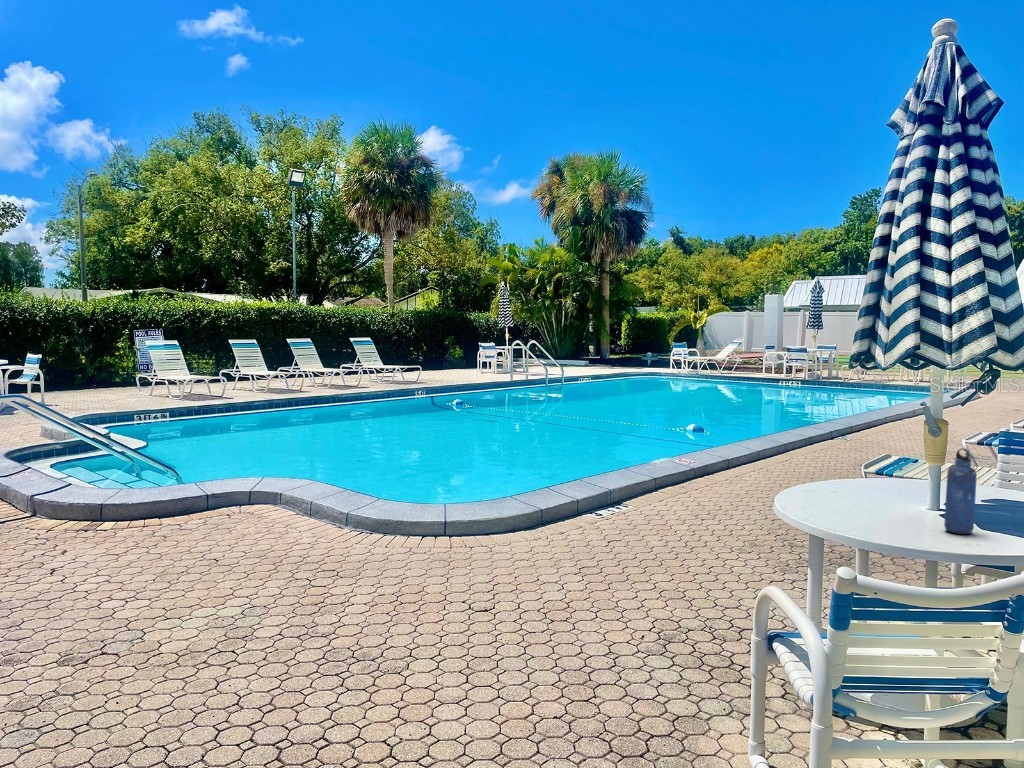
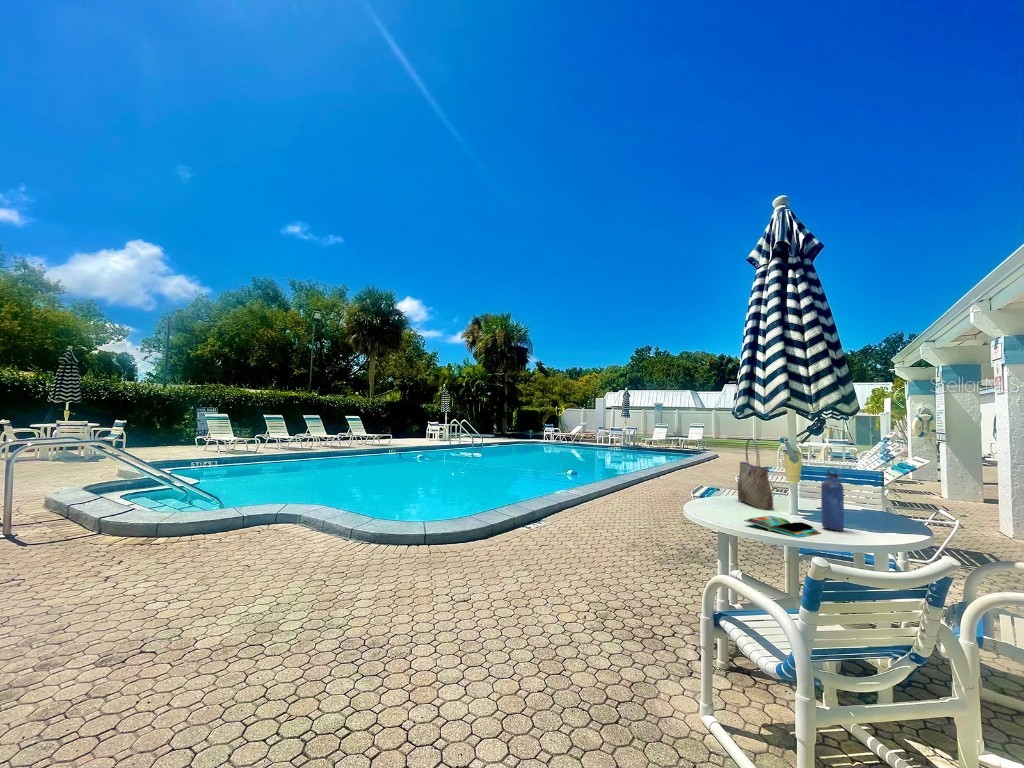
tote bag: none [875,397,913,501] -> present [738,439,773,509]
book: none [832,512,931,543] -> present [744,516,821,538]

